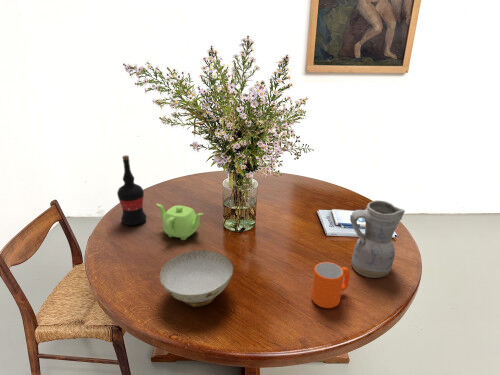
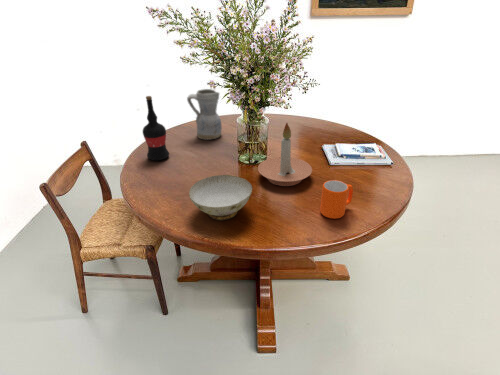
candle holder: none [243,191,305,262] -> present [258,123,312,186]
ceramic pitcher: present [350,200,405,278] -> present [187,89,222,139]
teapot: present [156,204,203,240] -> none [178,140,222,171]

